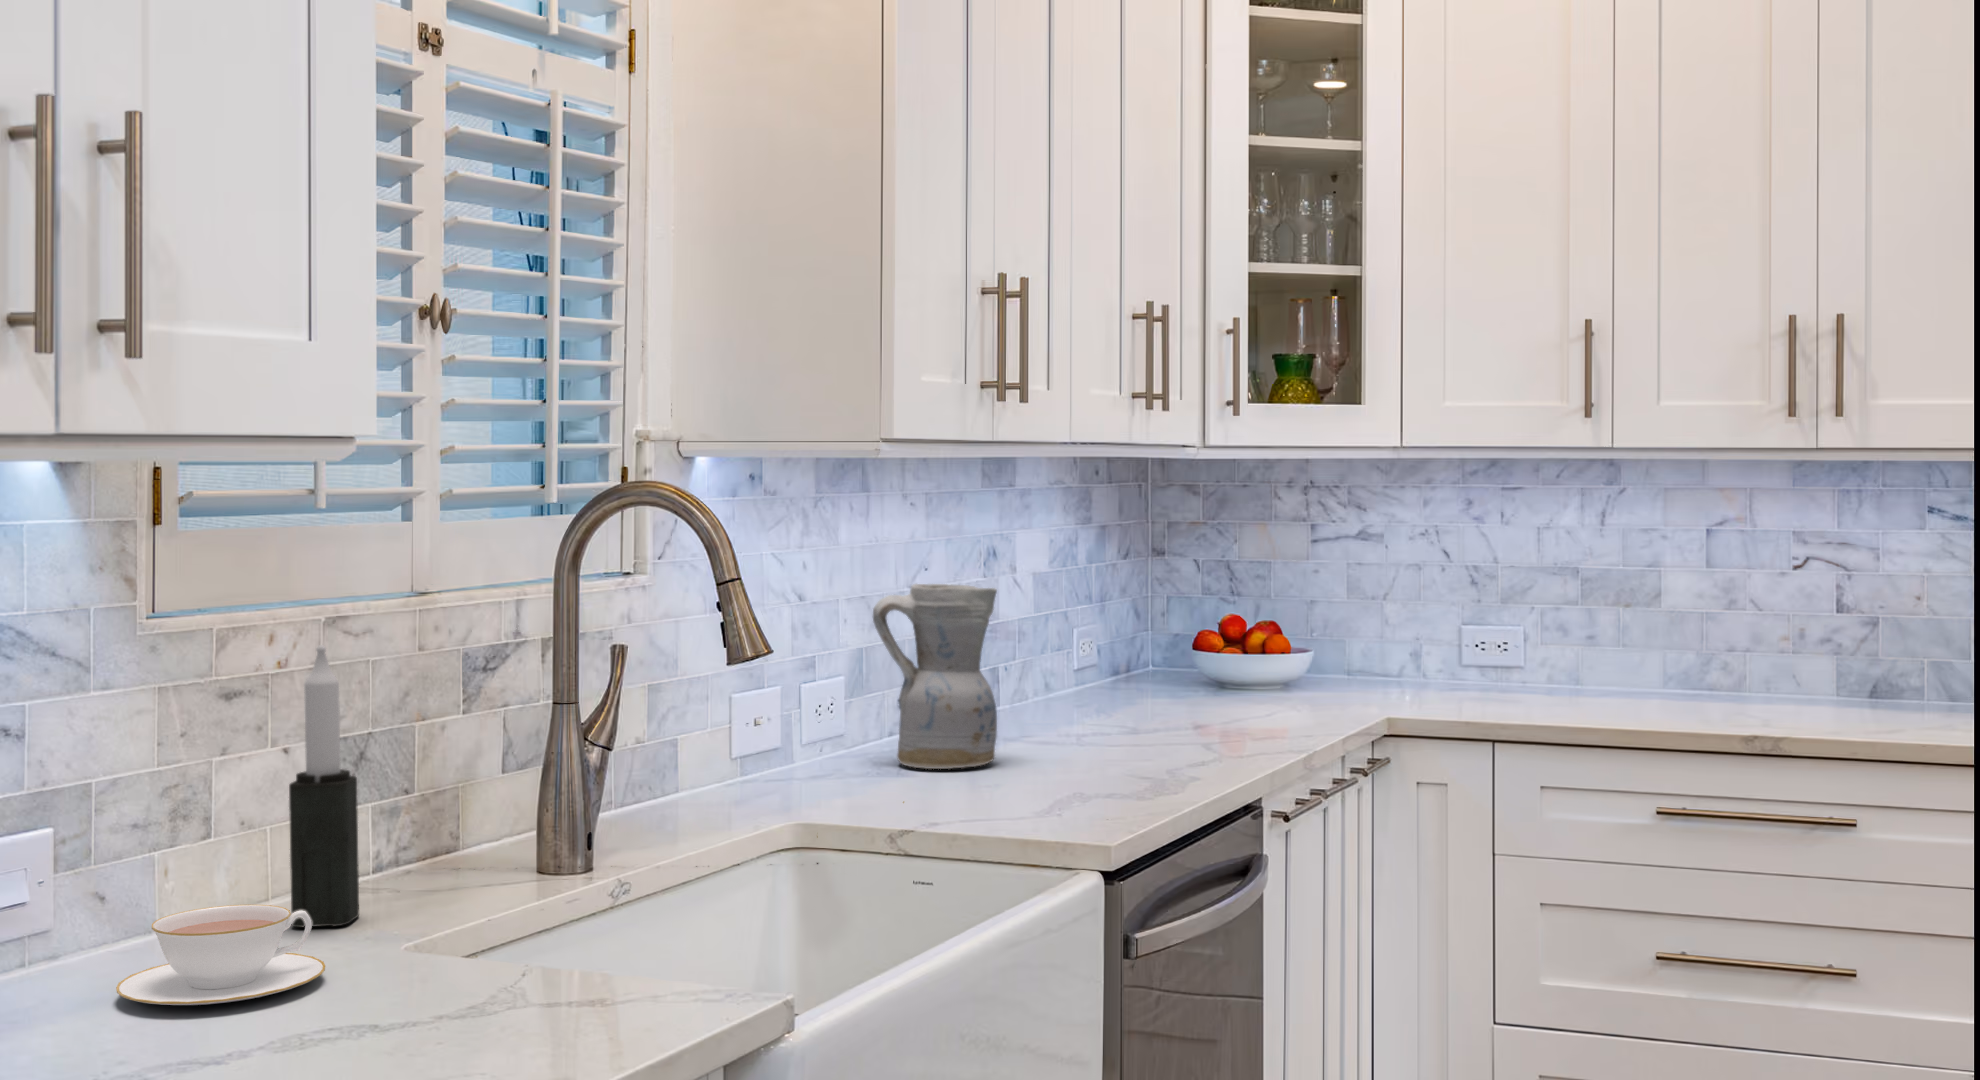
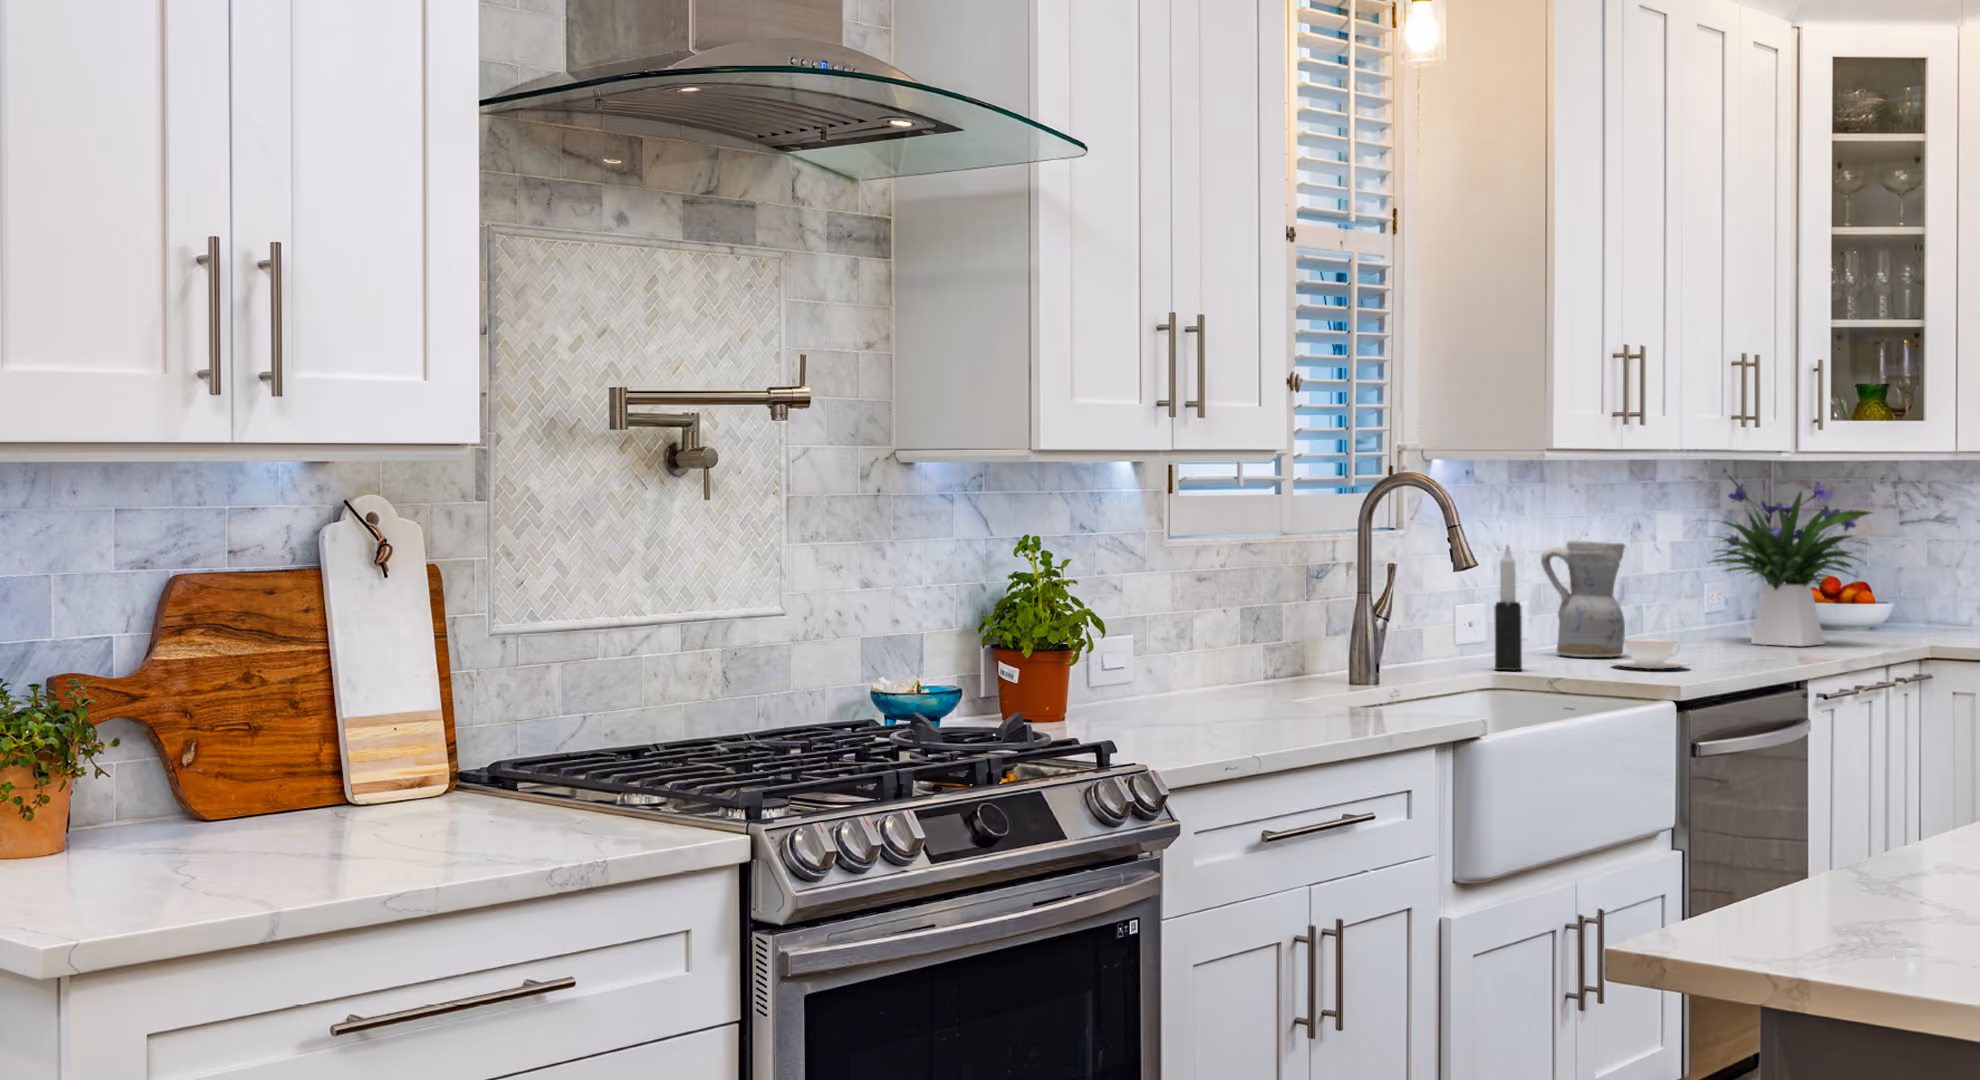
flower arrangement: none [1077,478,1312,724] -> present [1711,476,1872,646]
candle: present [289,645,359,927] -> present [1494,545,1522,670]
teacup: present [116,905,325,1005] -> present [1611,639,1689,669]

